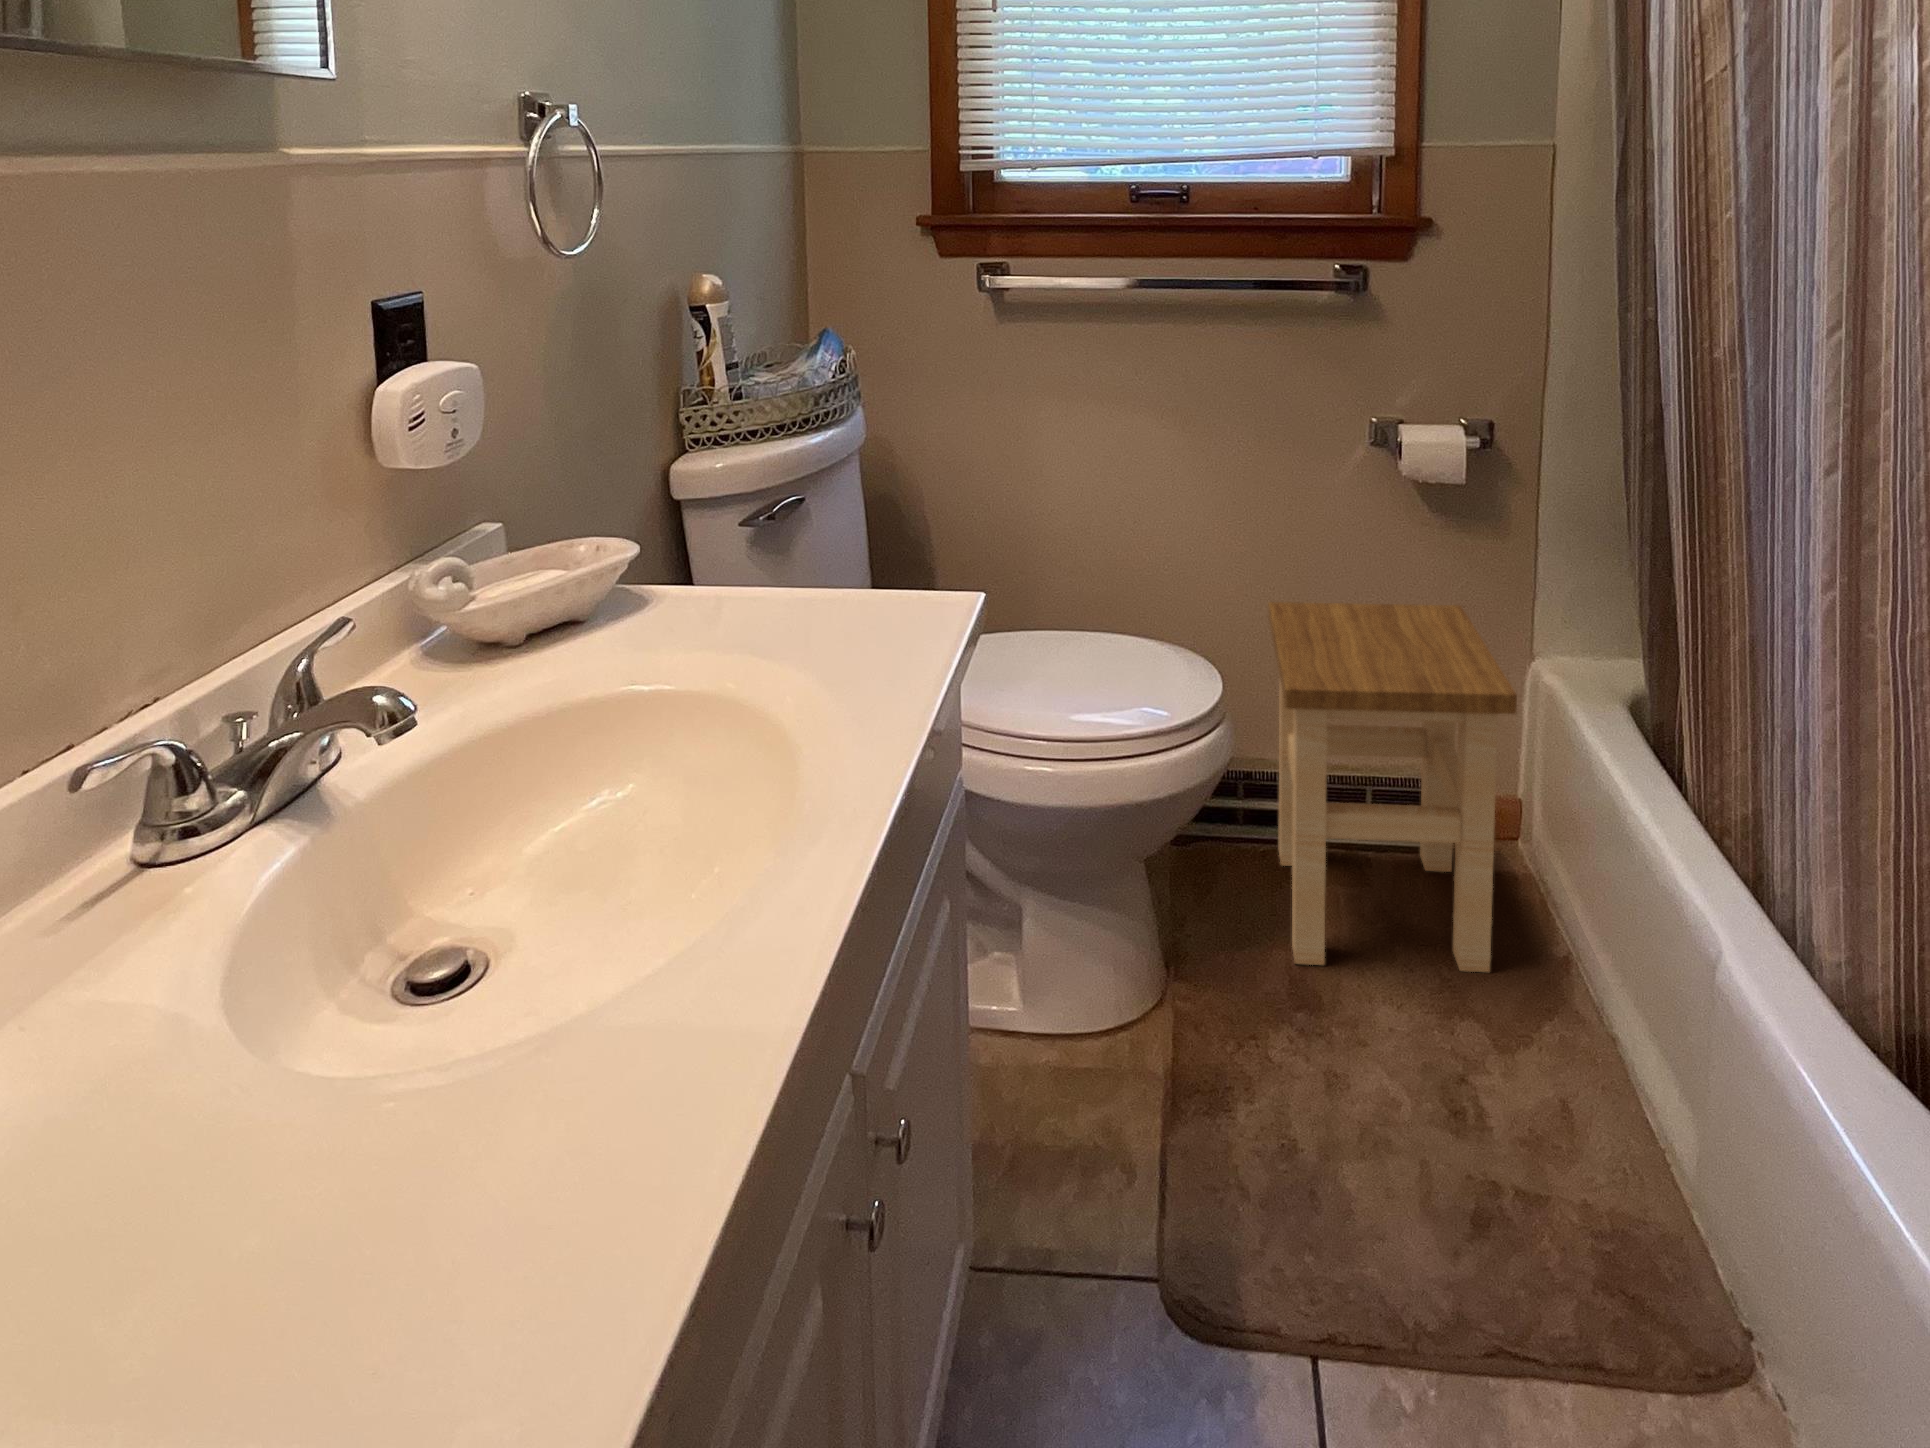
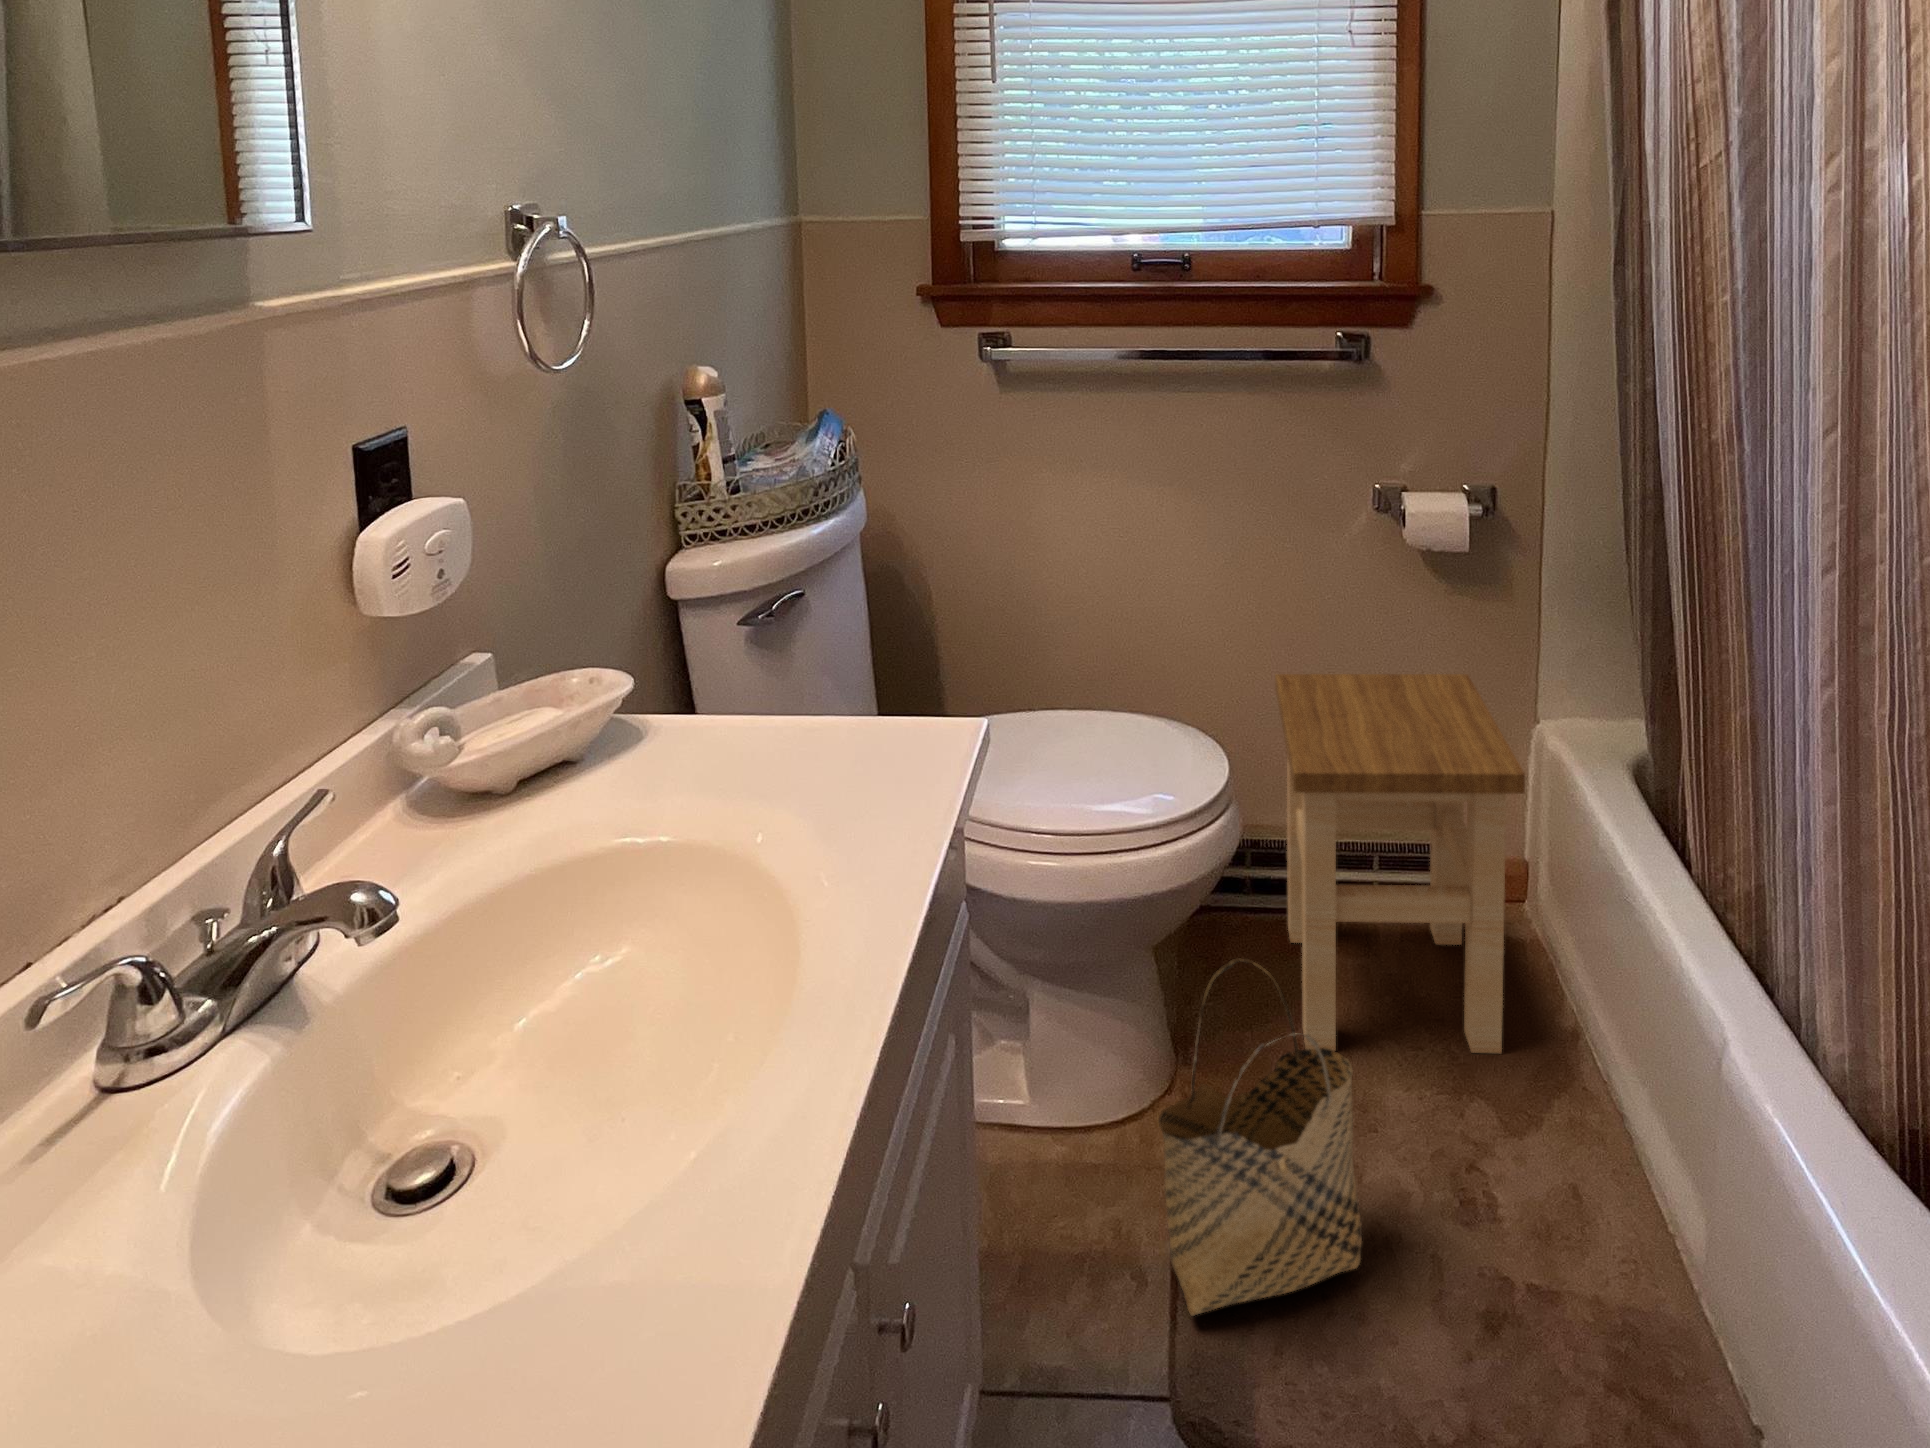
woven basket: none [1148,859,1348,1200] -> present [1159,958,1362,1316]

